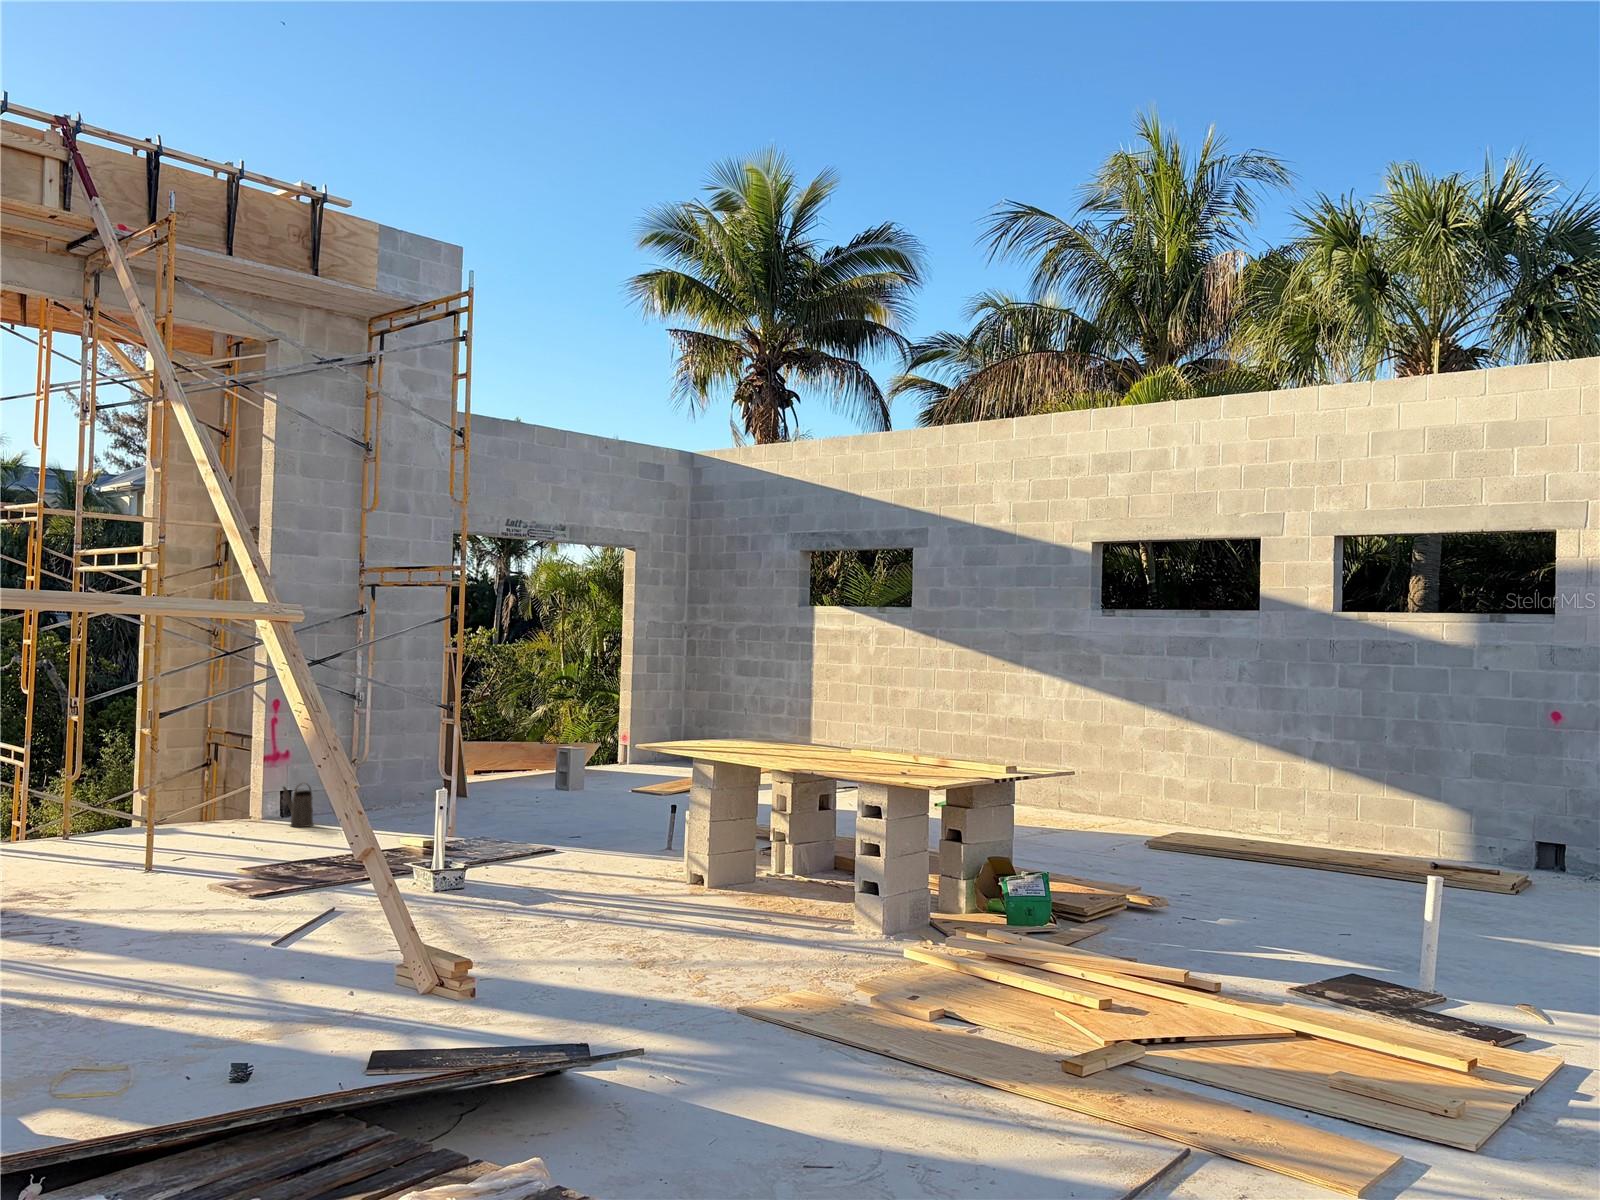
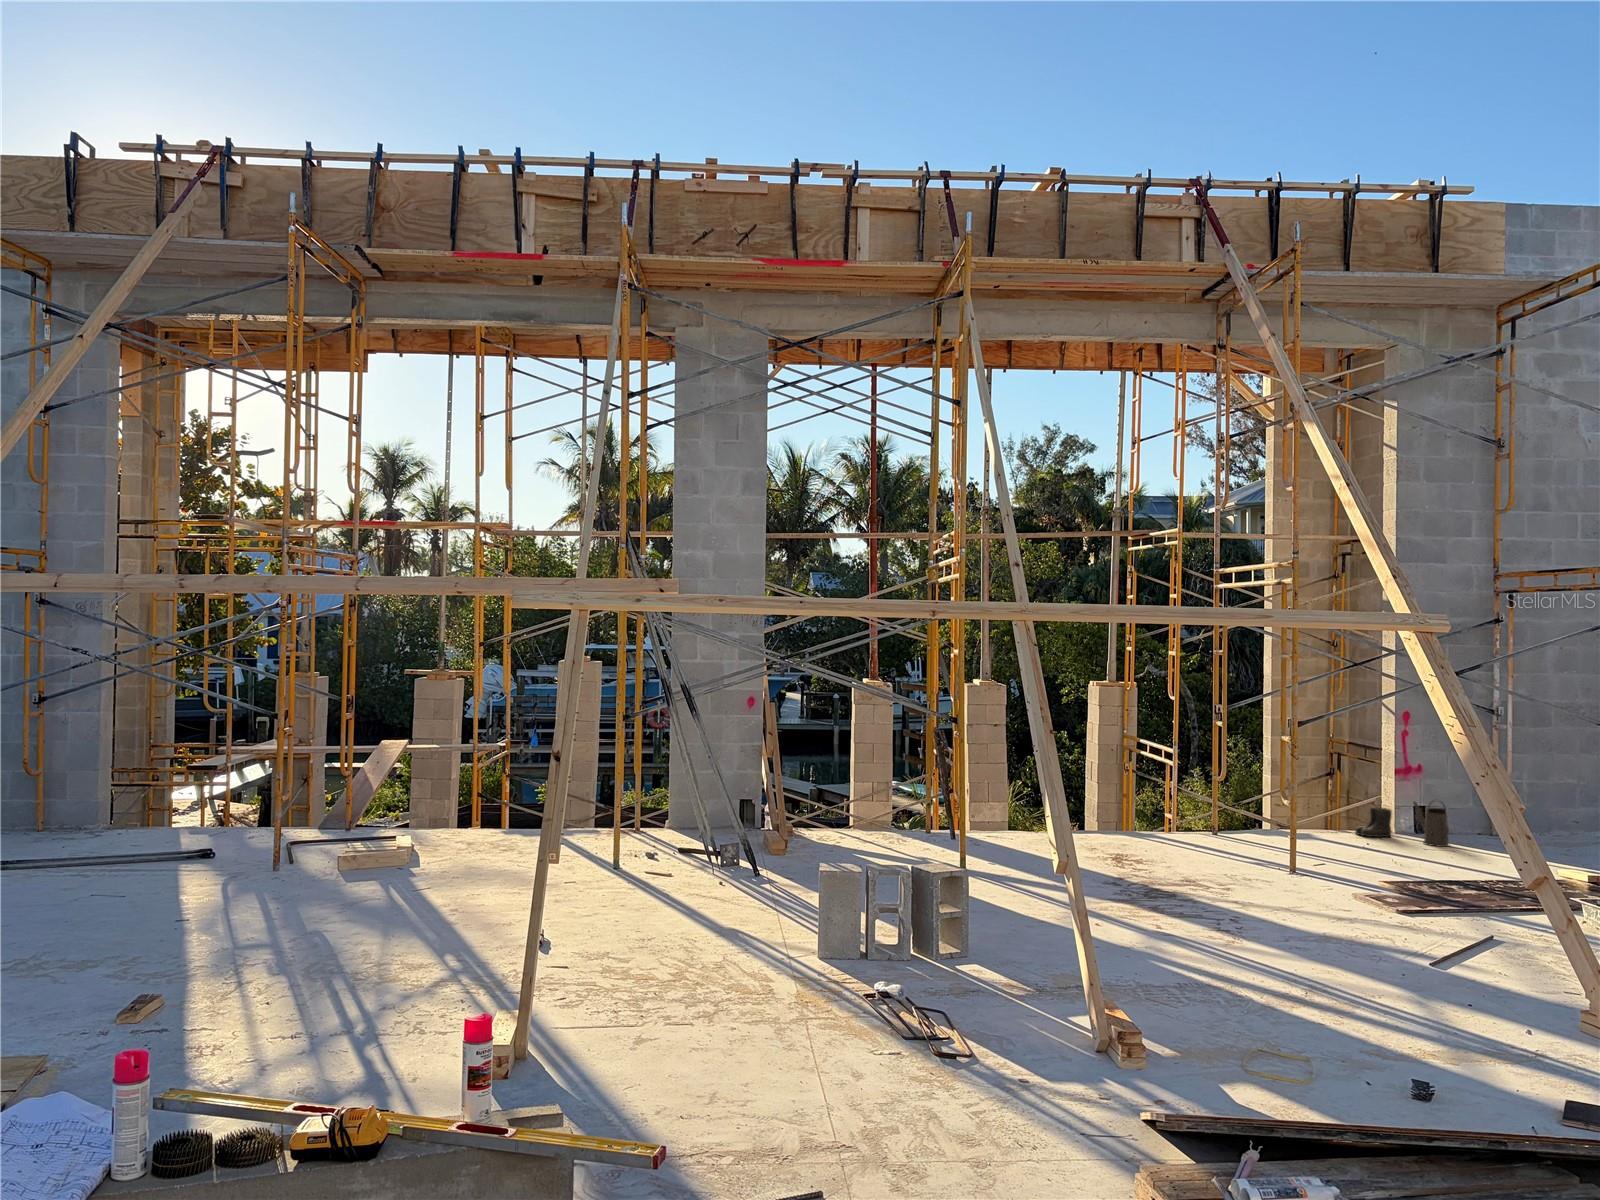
boots: none [225,796,262,827] -> present [1355,807,1392,837]

